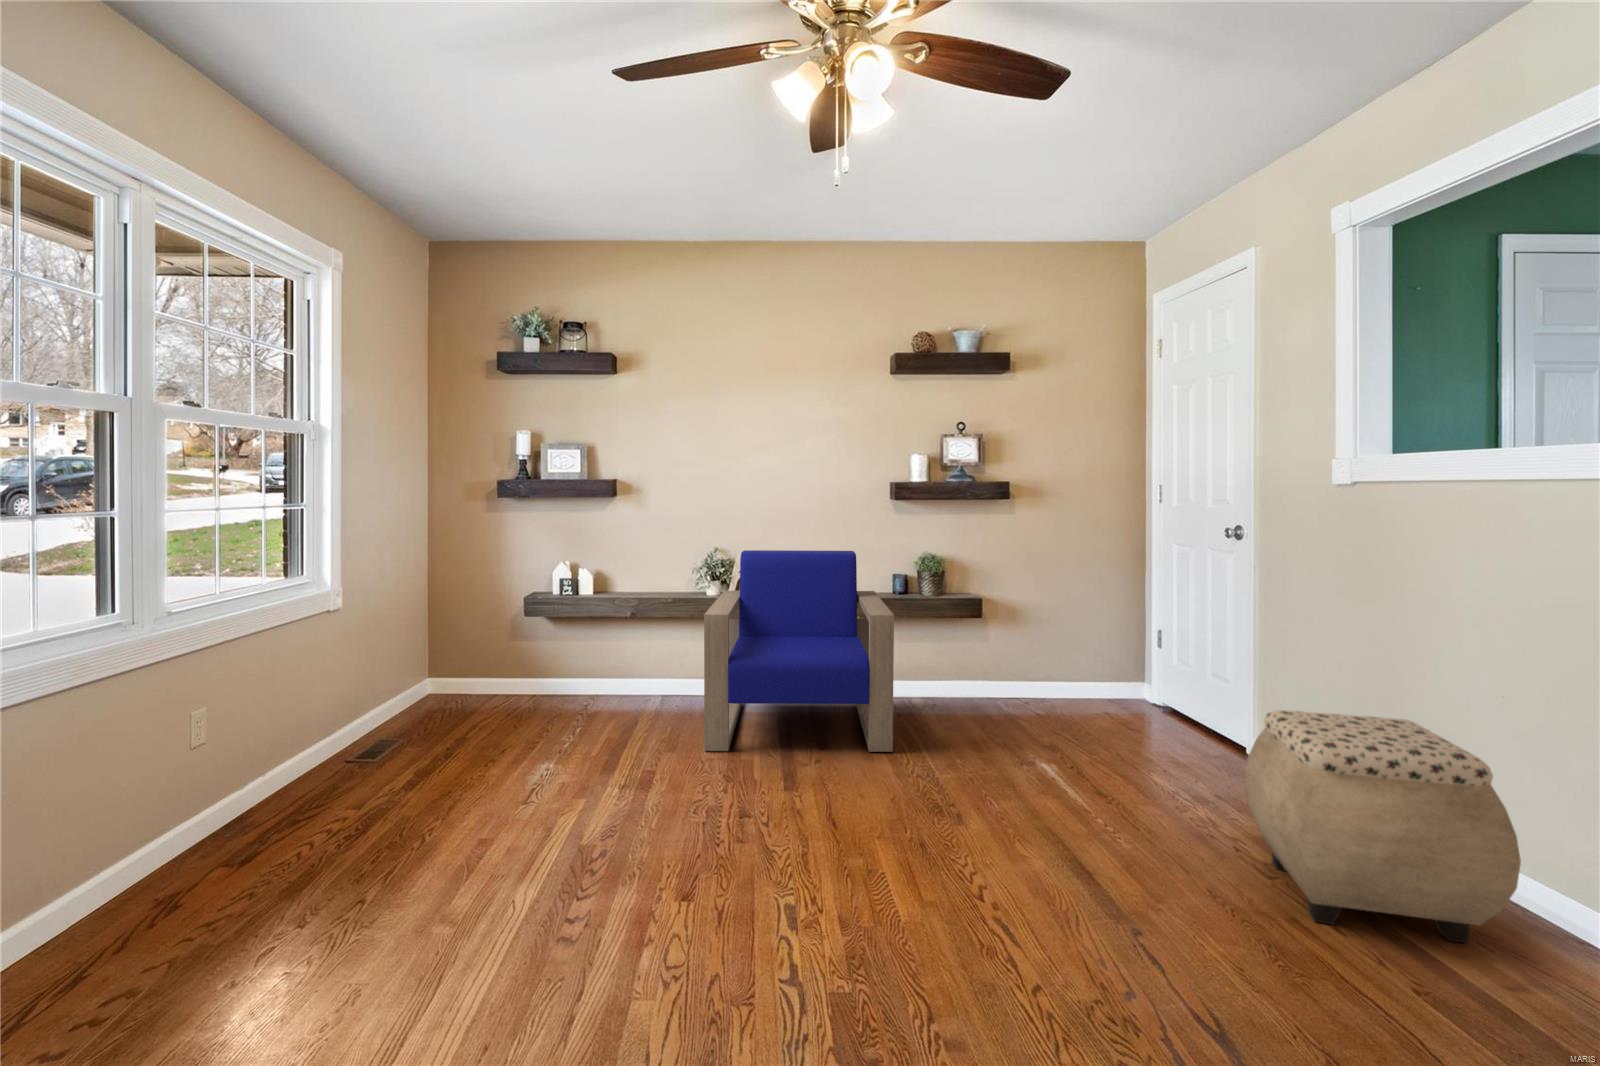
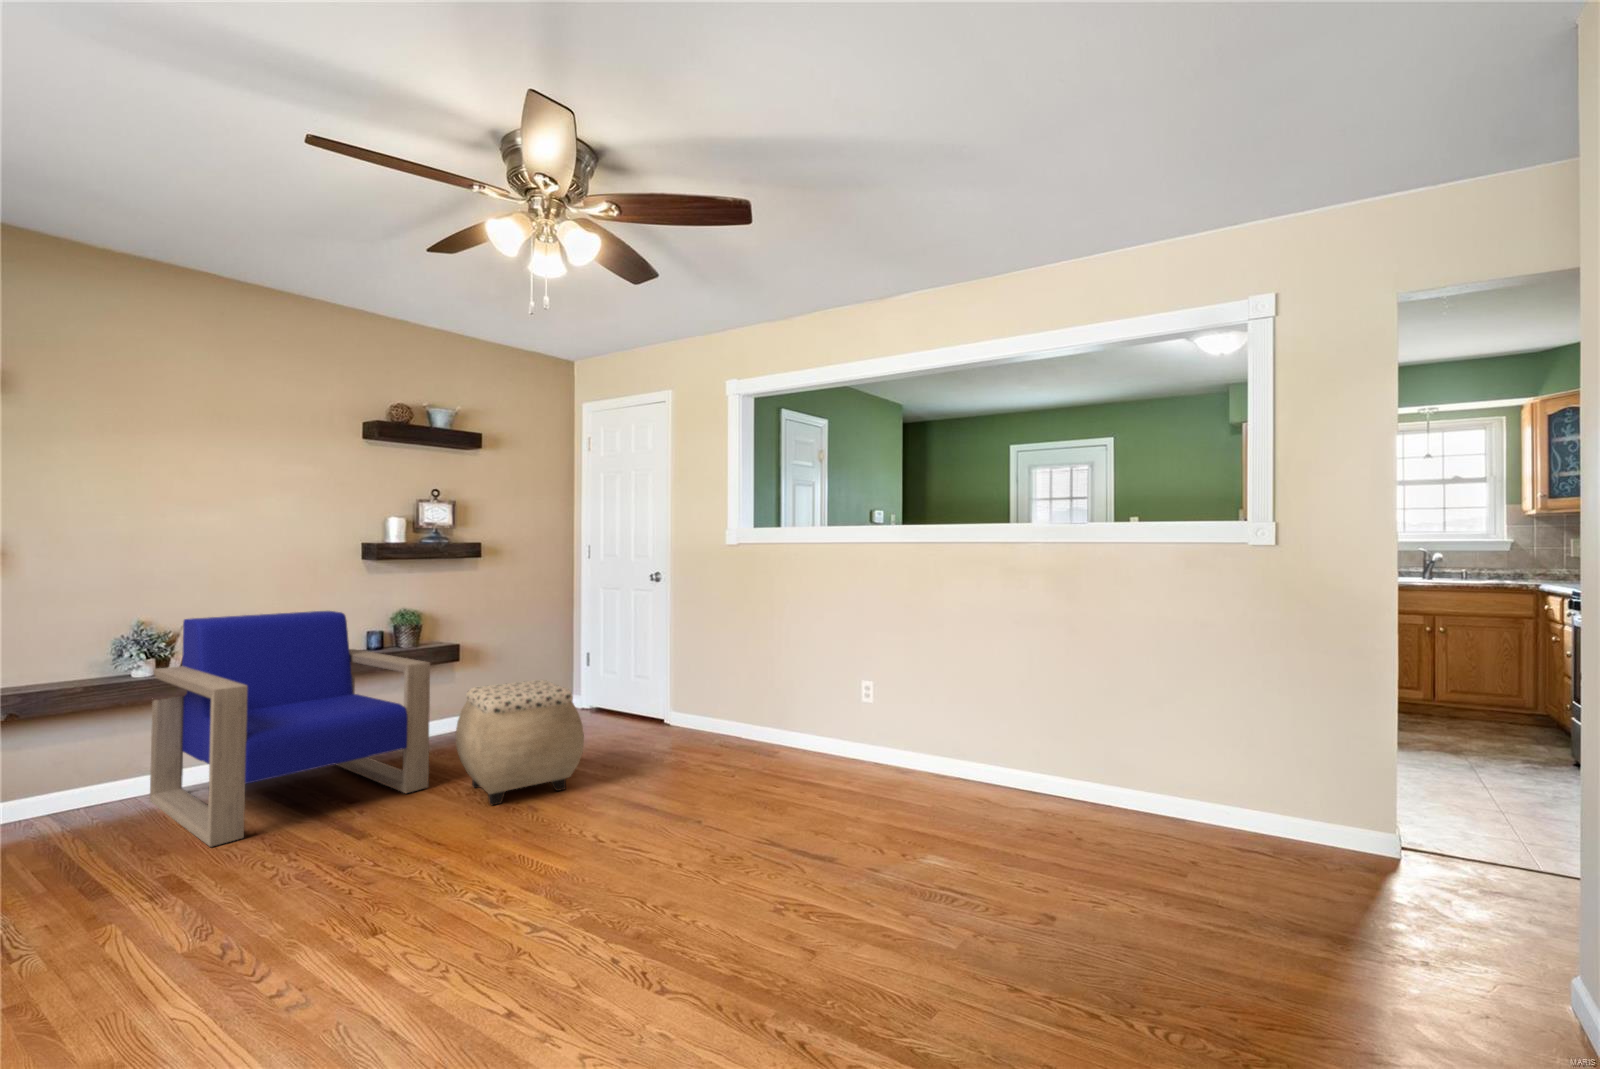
ottoman: present [1245,710,1521,943] -> present [456,680,584,805]

